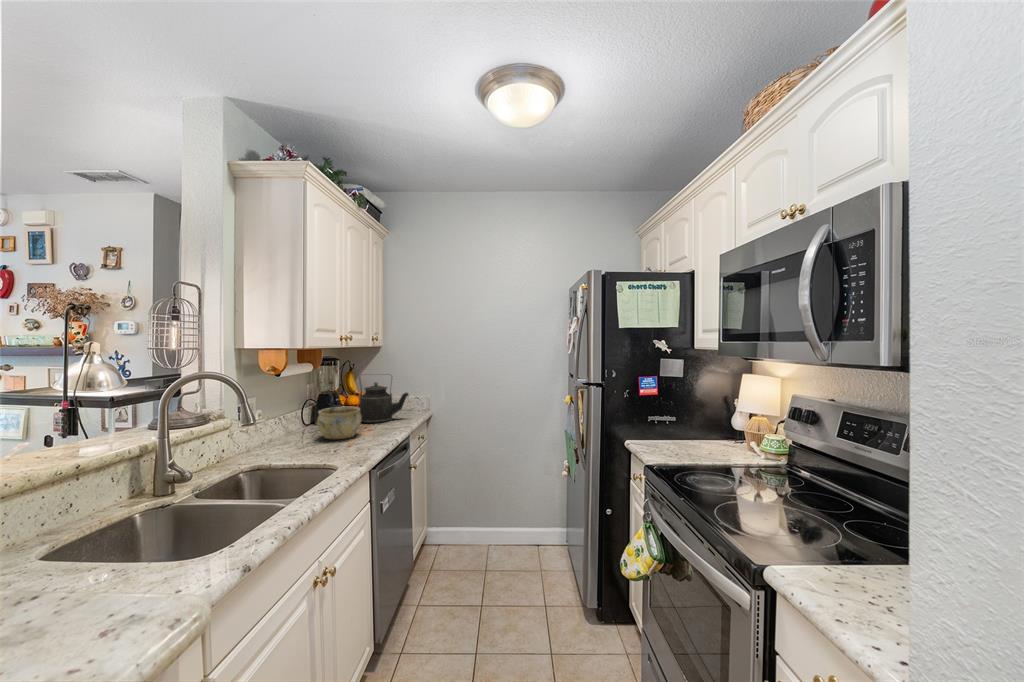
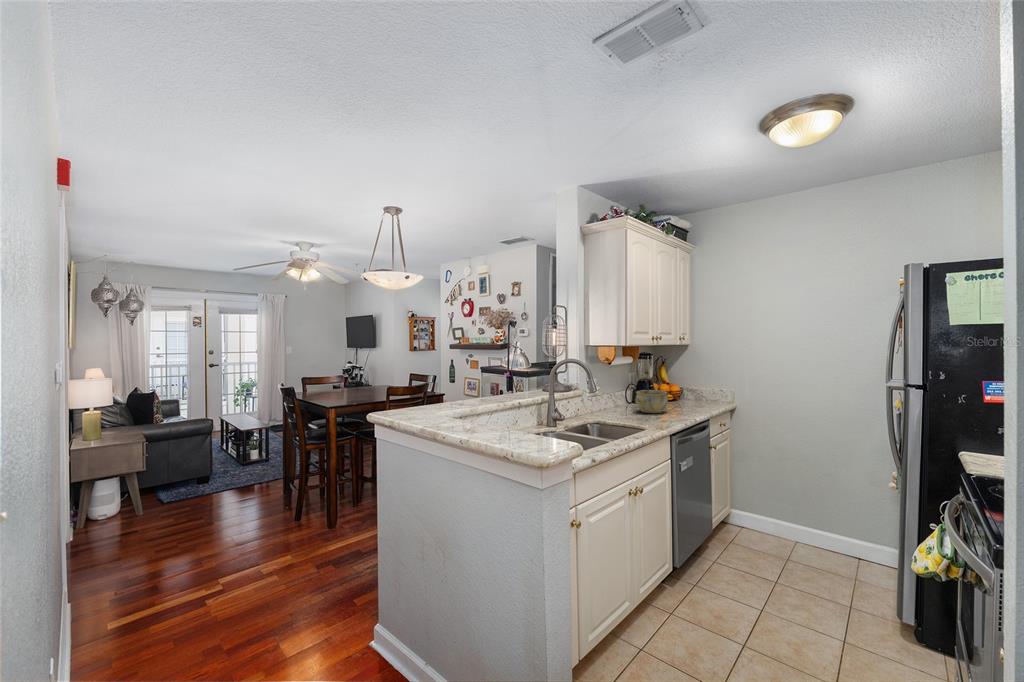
kettle: present [359,374,409,423] -> none [668,367,711,406]

